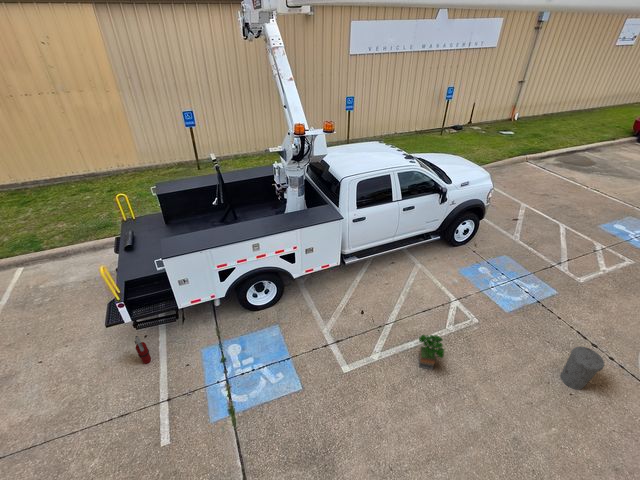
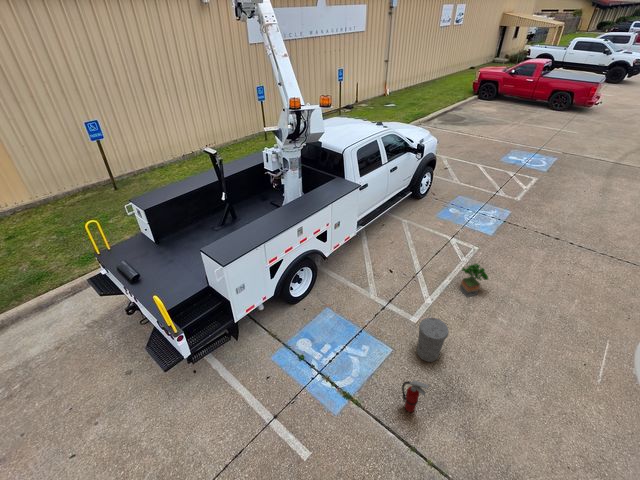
fire extinguisher: present [134,336,151,364] -> present [402,381,429,412]
trash can: present [560,346,604,390] -> present [417,318,448,362]

